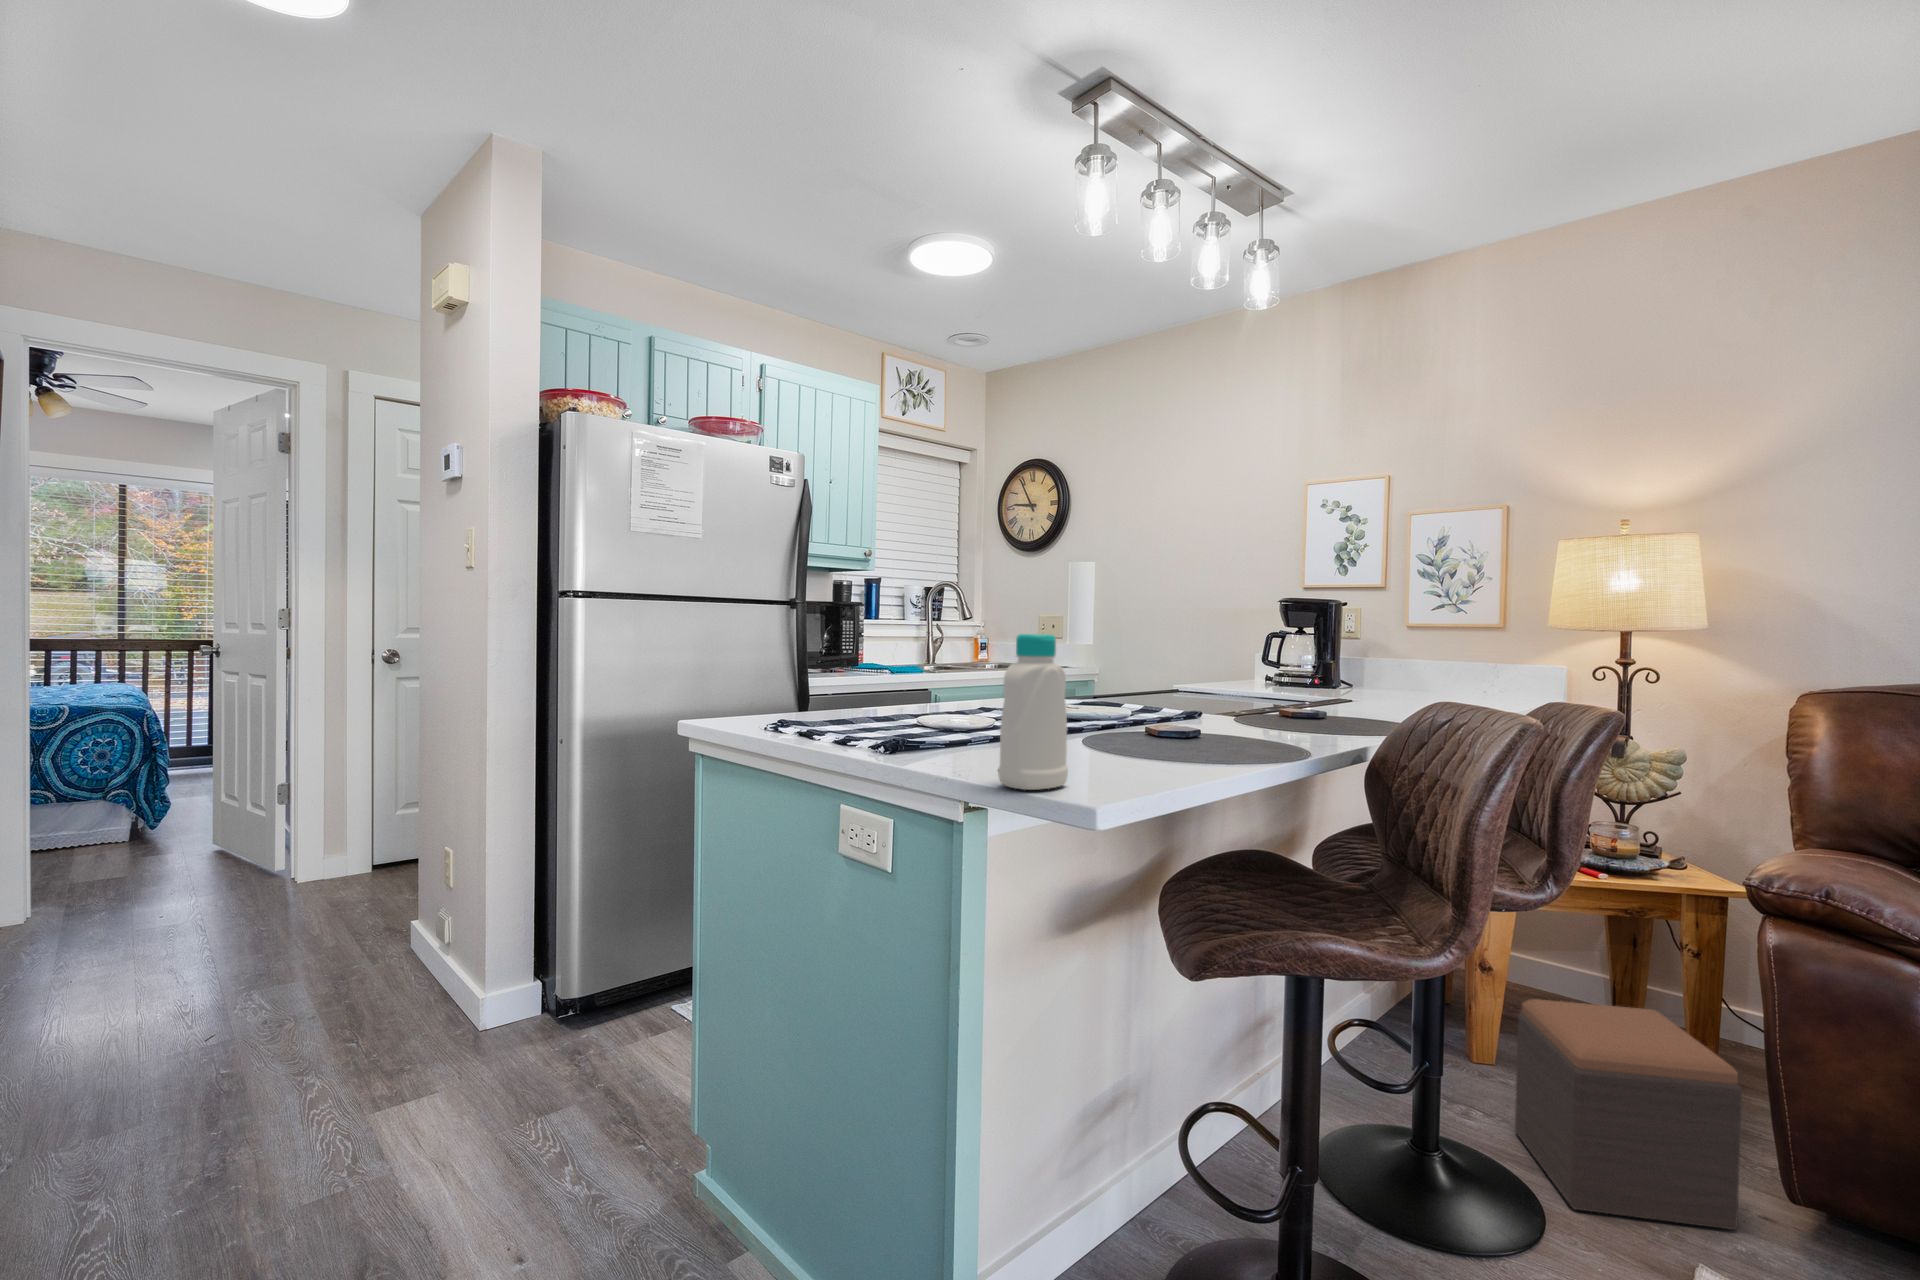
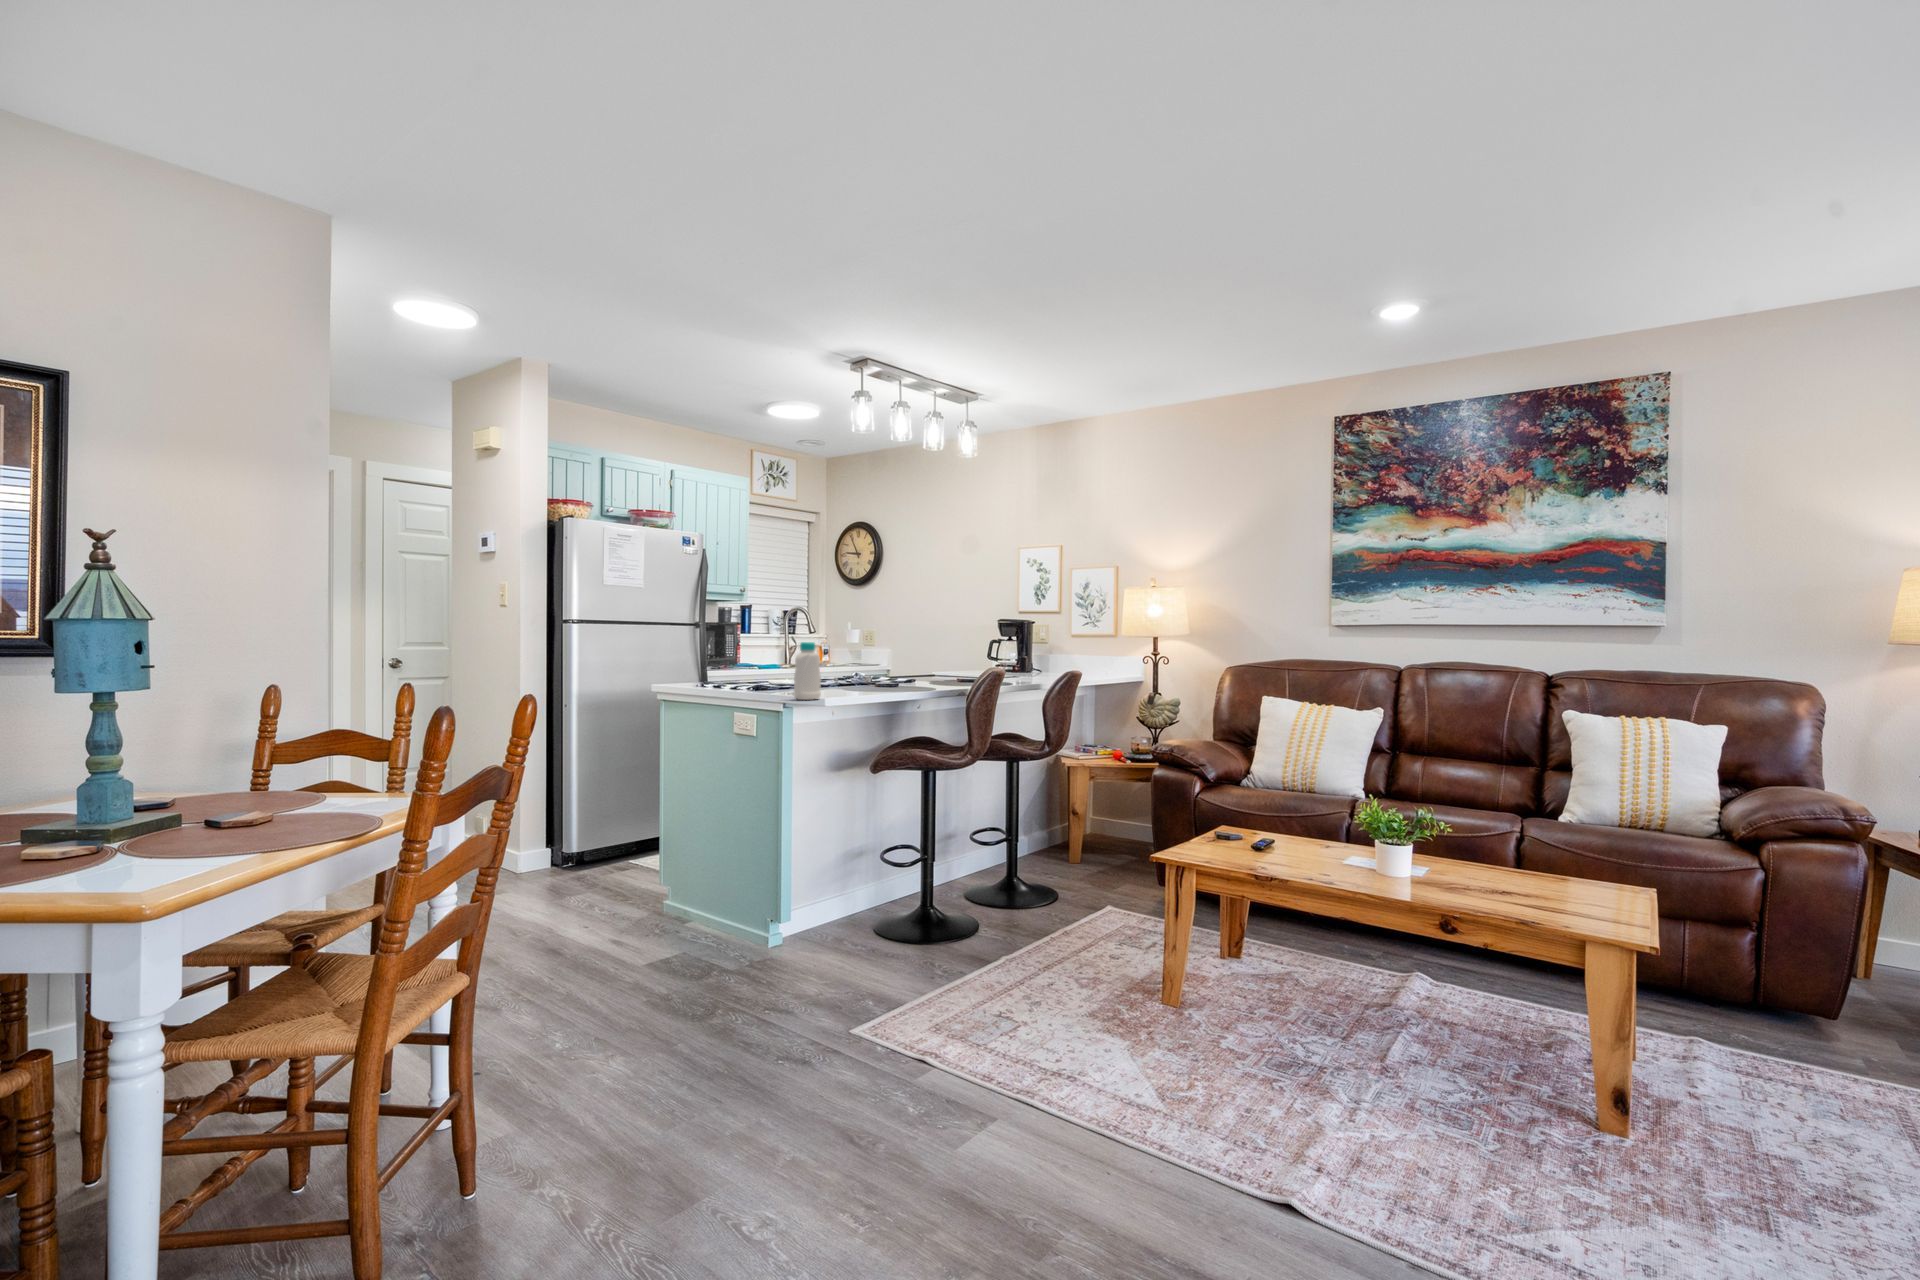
footstool: present [1515,999,1742,1230] -> none [1066,816,1136,901]

